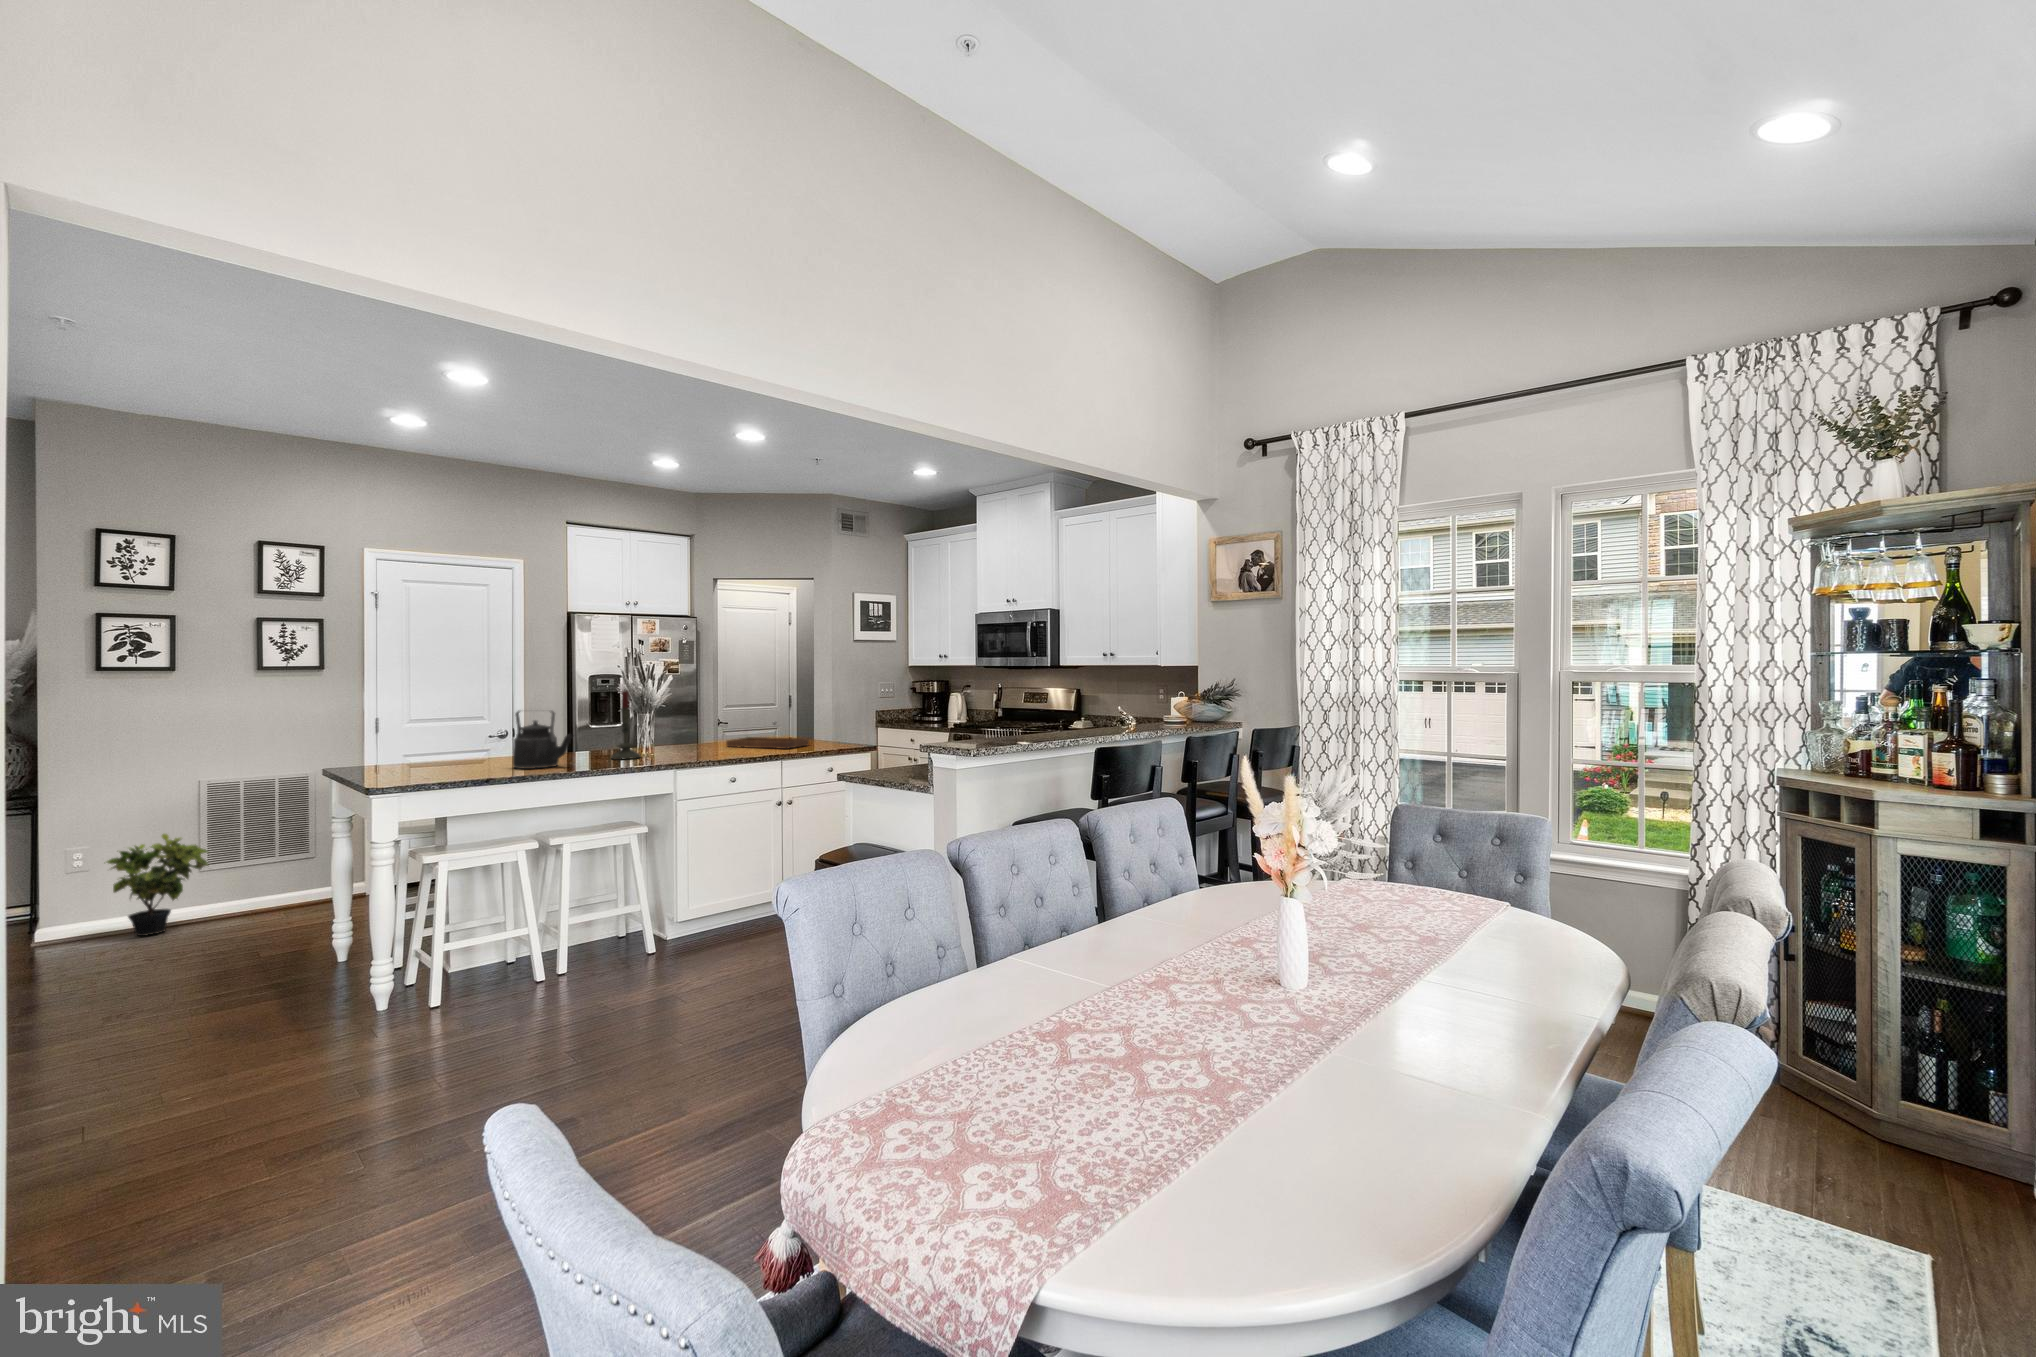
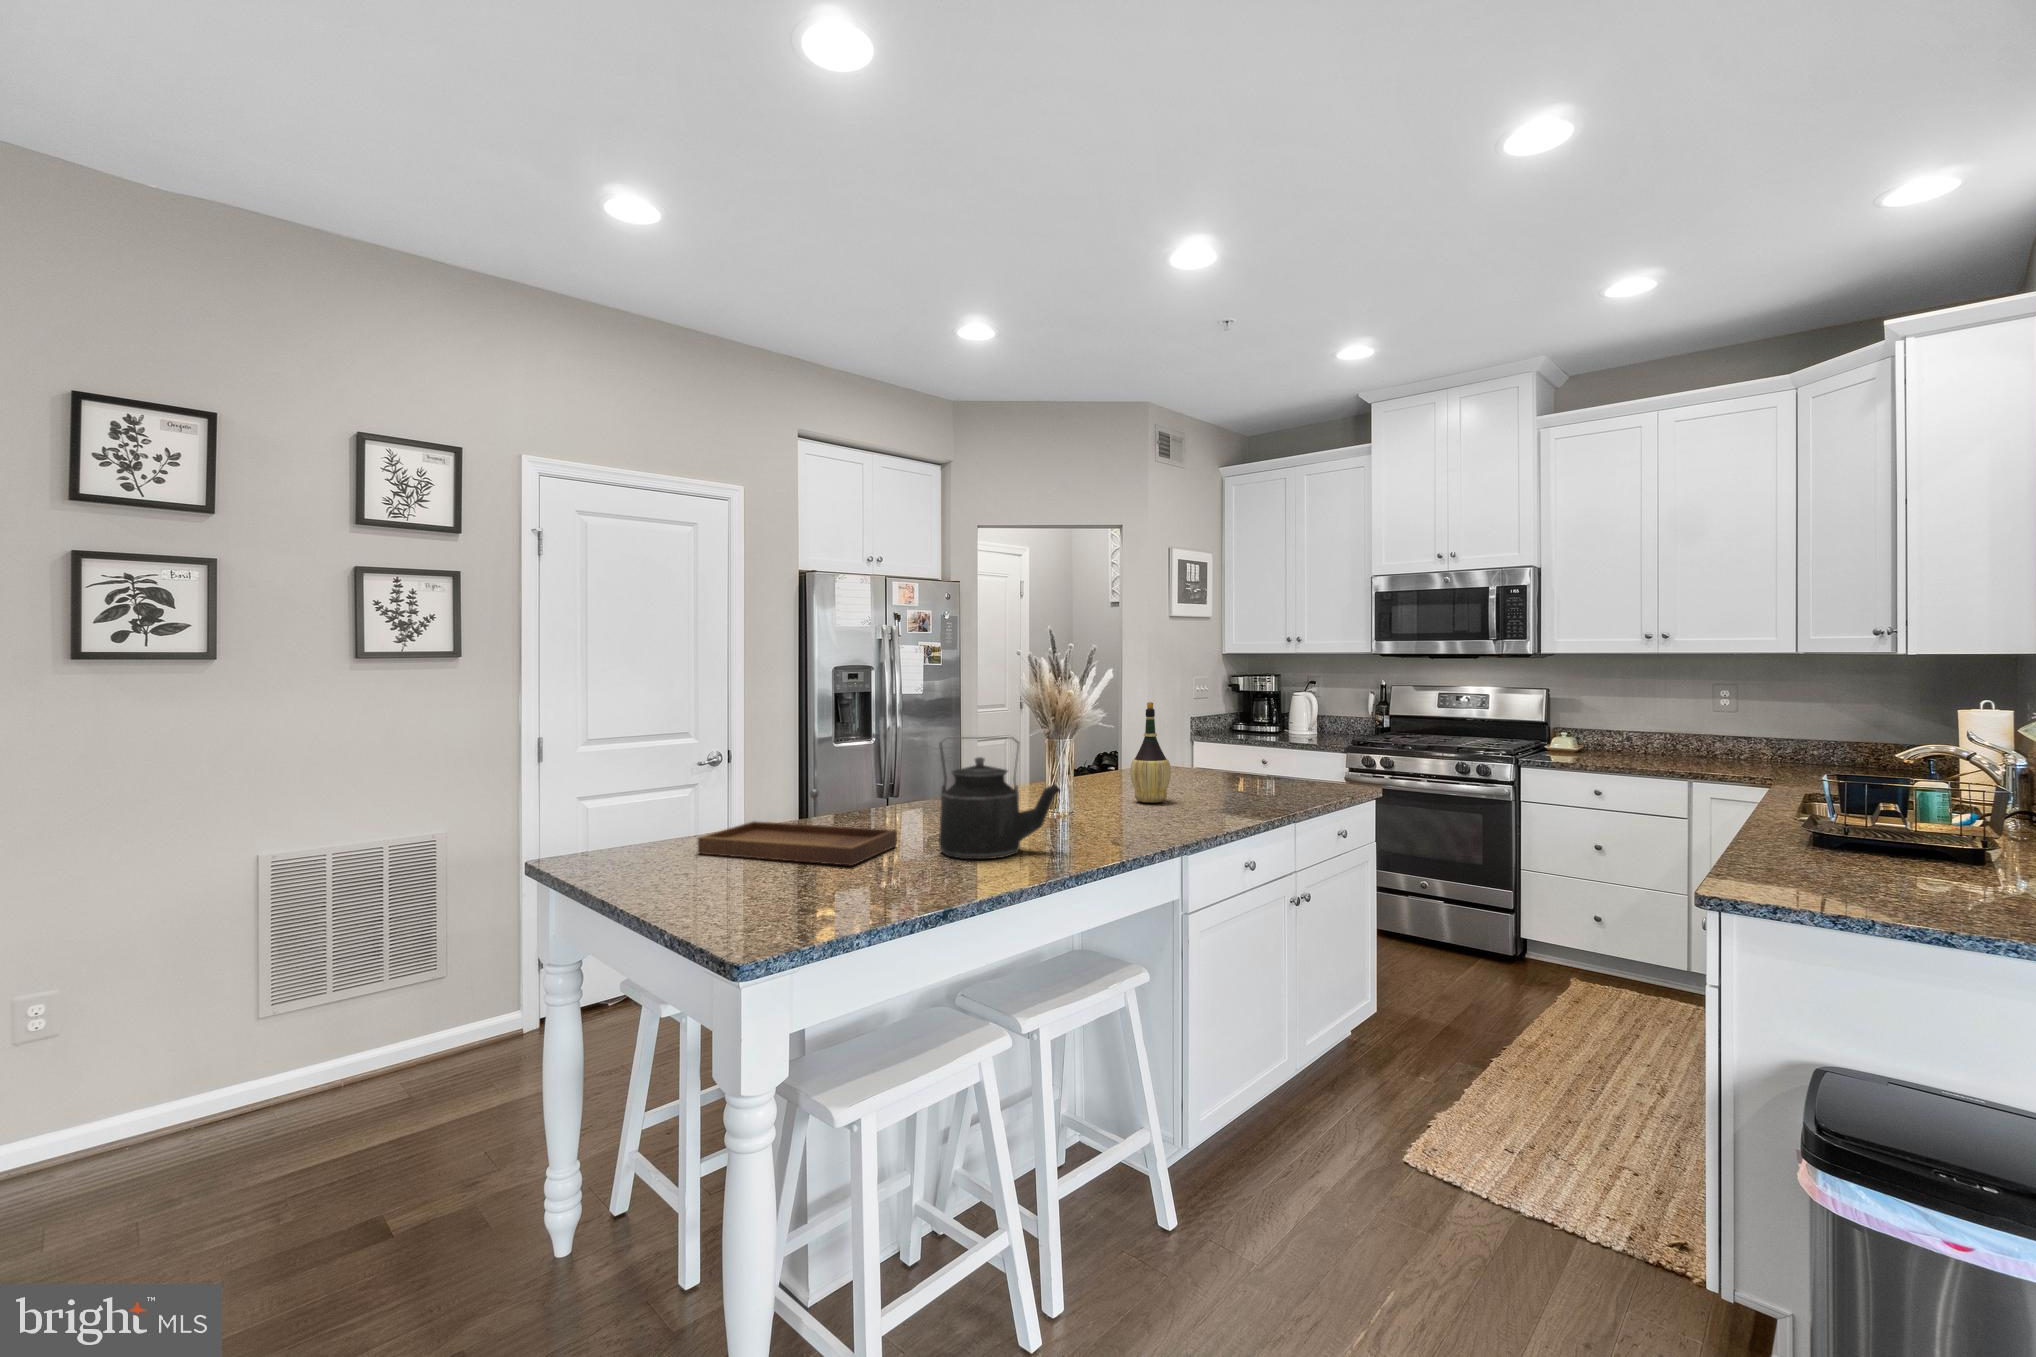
candle: present [611,690,641,760] -> none [1063,691,1115,828]
wine bottle: none [680,695,704,751] -> present [1130,702,1171,802]
tray: present [726,722,809,749] -> present [698,789,897,866]
potted plant: present [107,834,208,936] -> none [92,964,285,1166]

